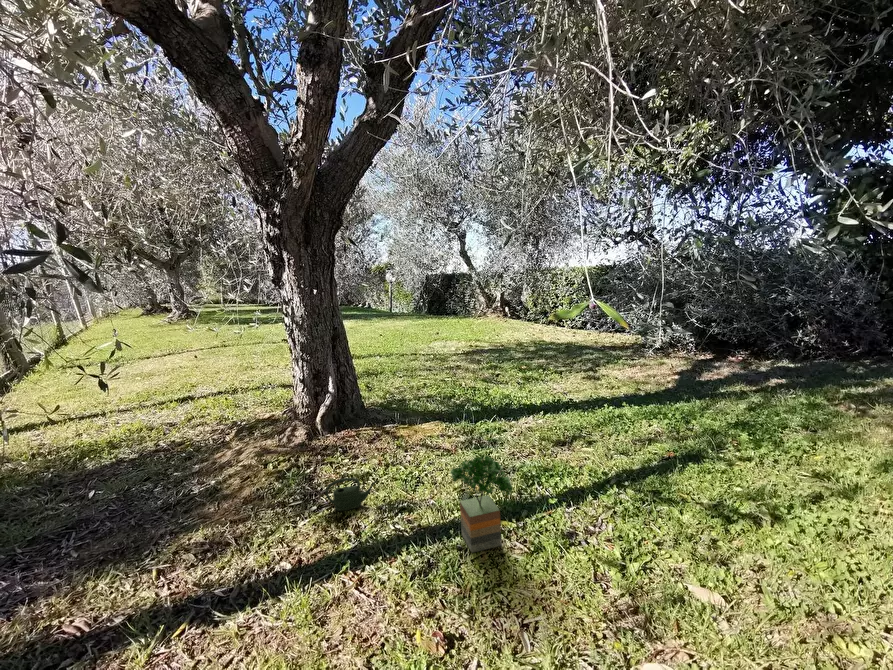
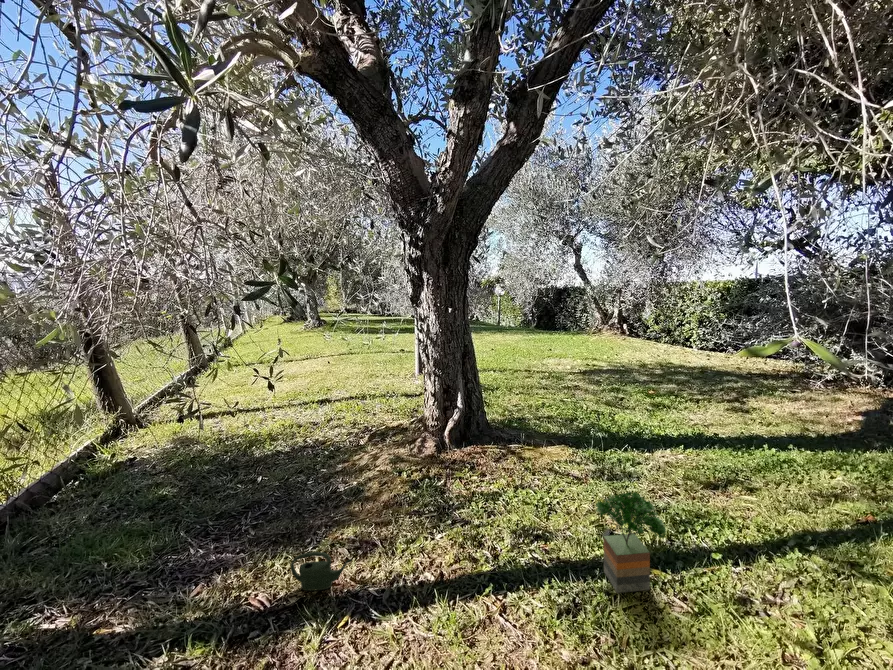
watering can: present [325,478,377,511] -> present [291,552,352,591]

